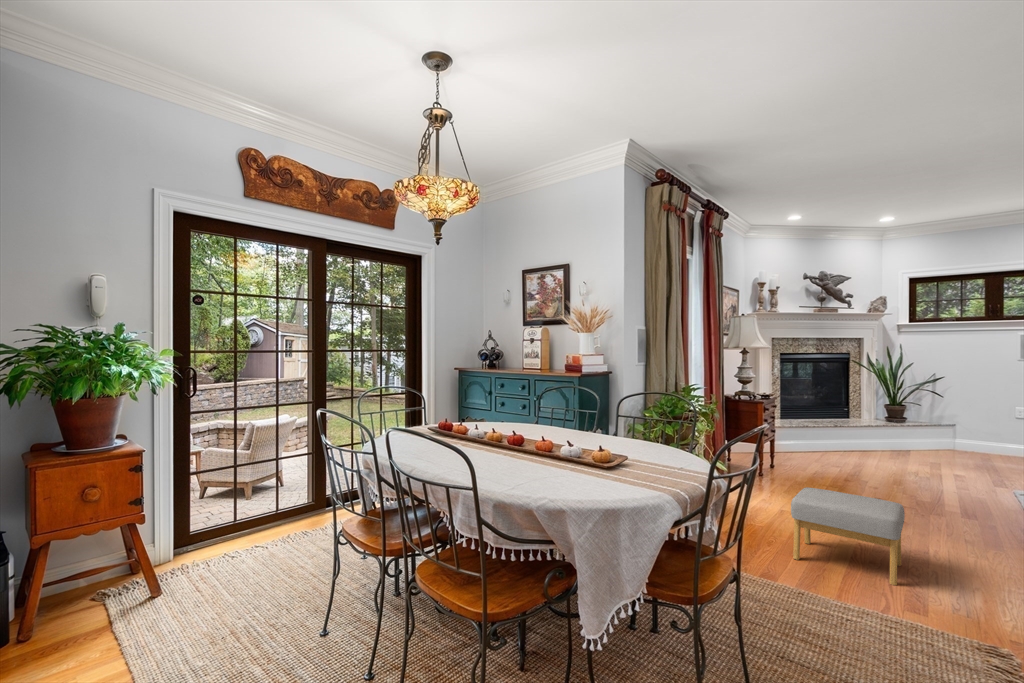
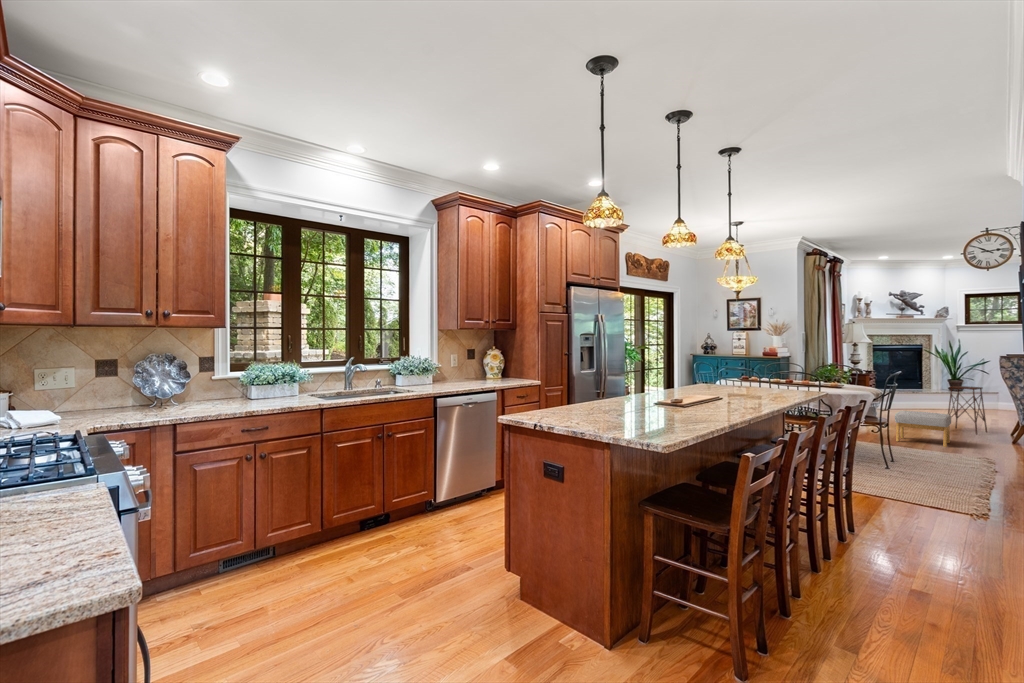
side table: none [888,428,962,527] -> present [948,386,987,434]

